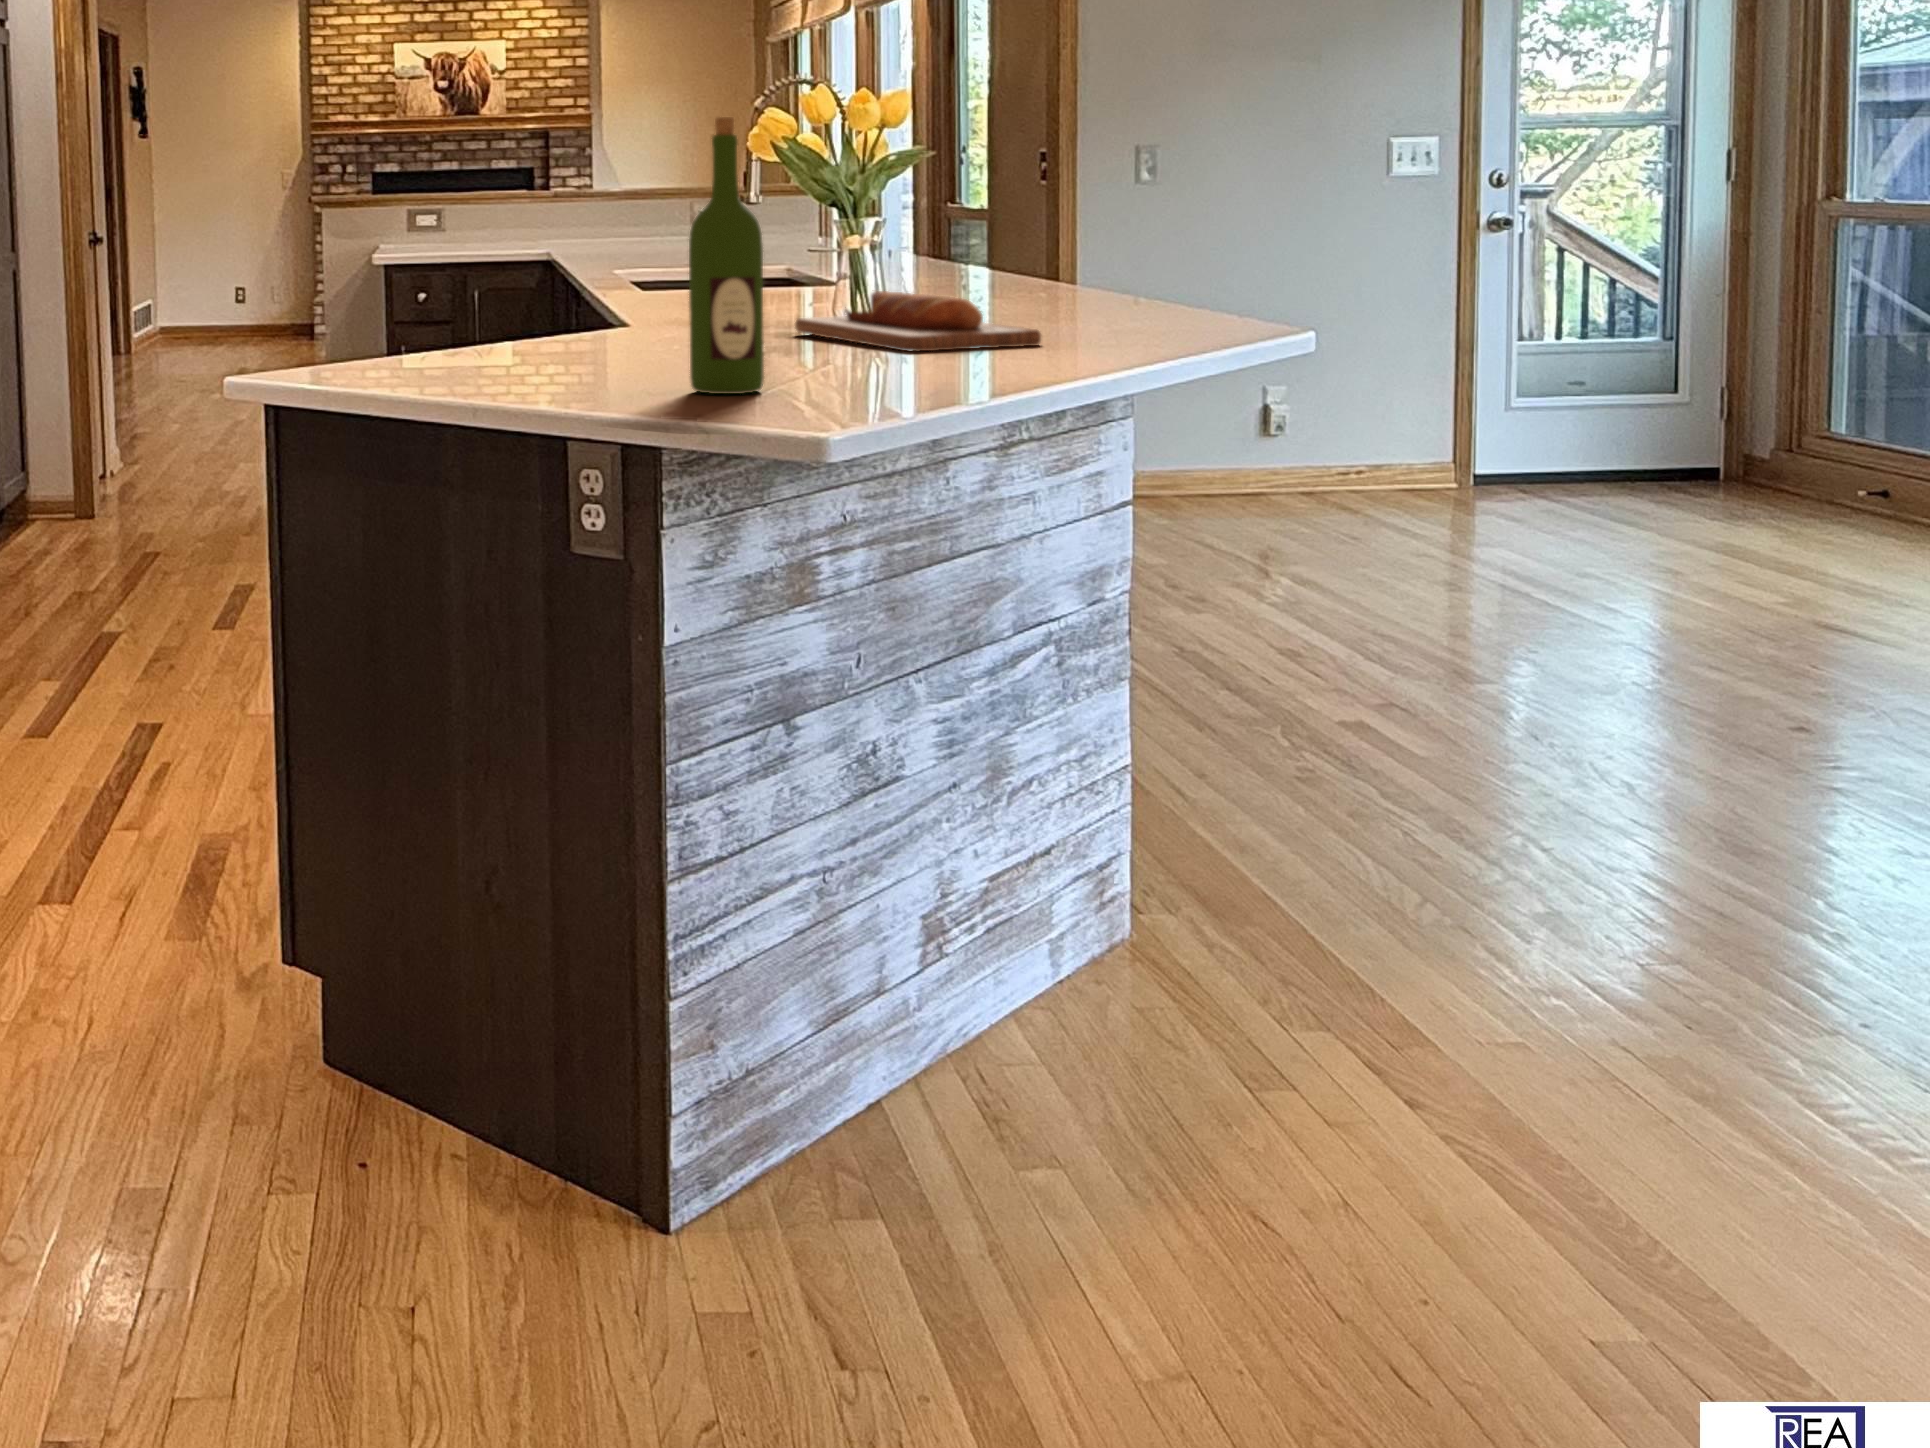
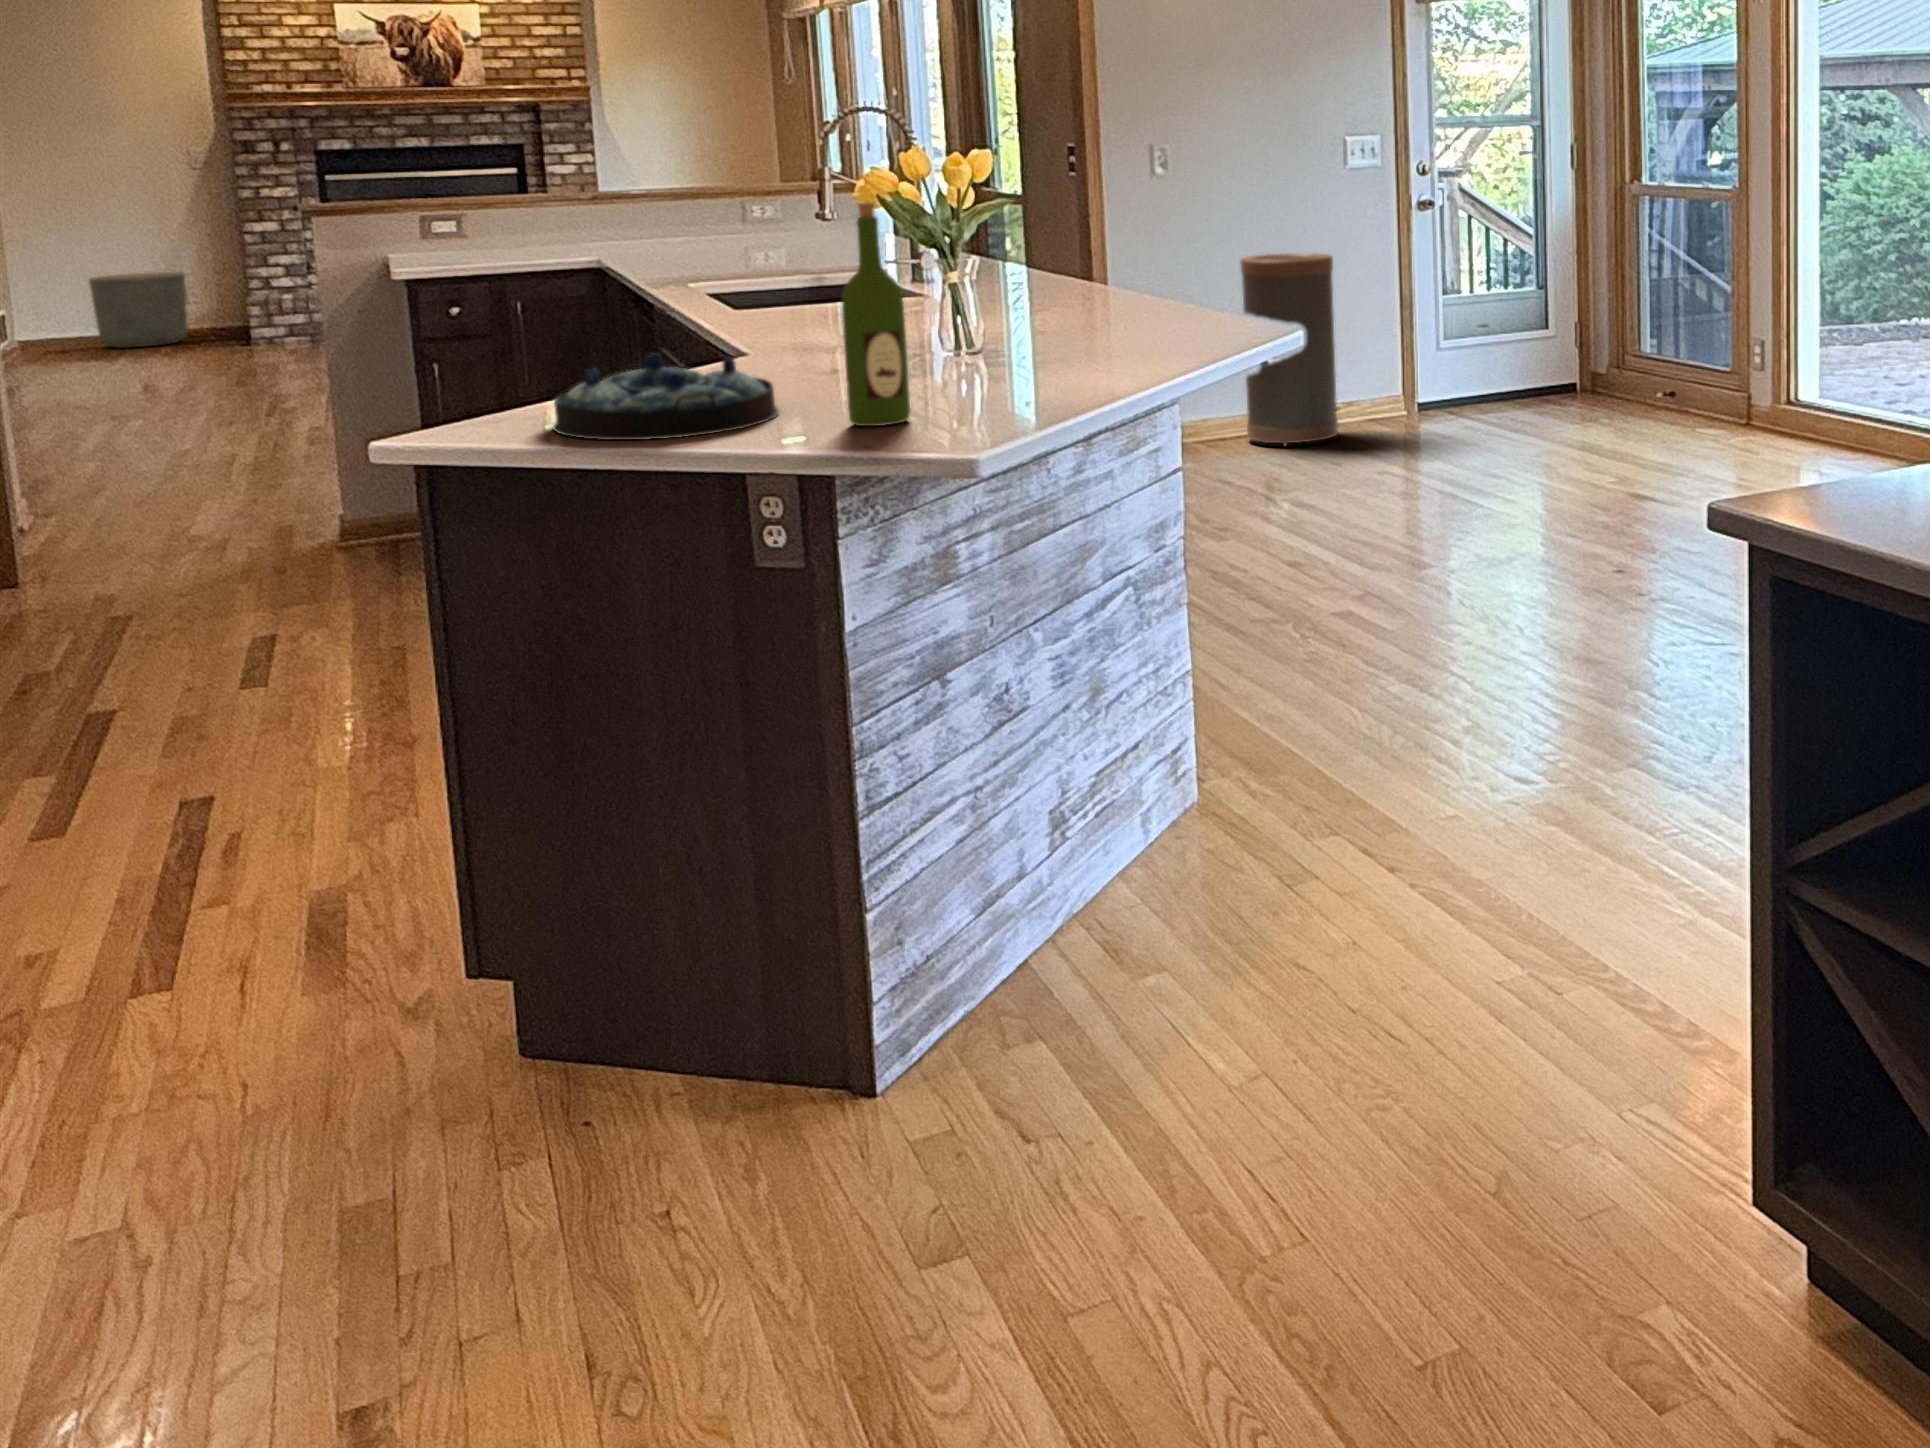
planter: none [209,273,274,335] -> present [89,272,187,348]
trash can: none [1238,279,1364,511] -> present [1241,253,1338,446]
bread loaf: present [795,291,1041,351] -> none [905,316,1110,369]
serving tray: none [390,302,625,391] -> present [553,354,779,440]

